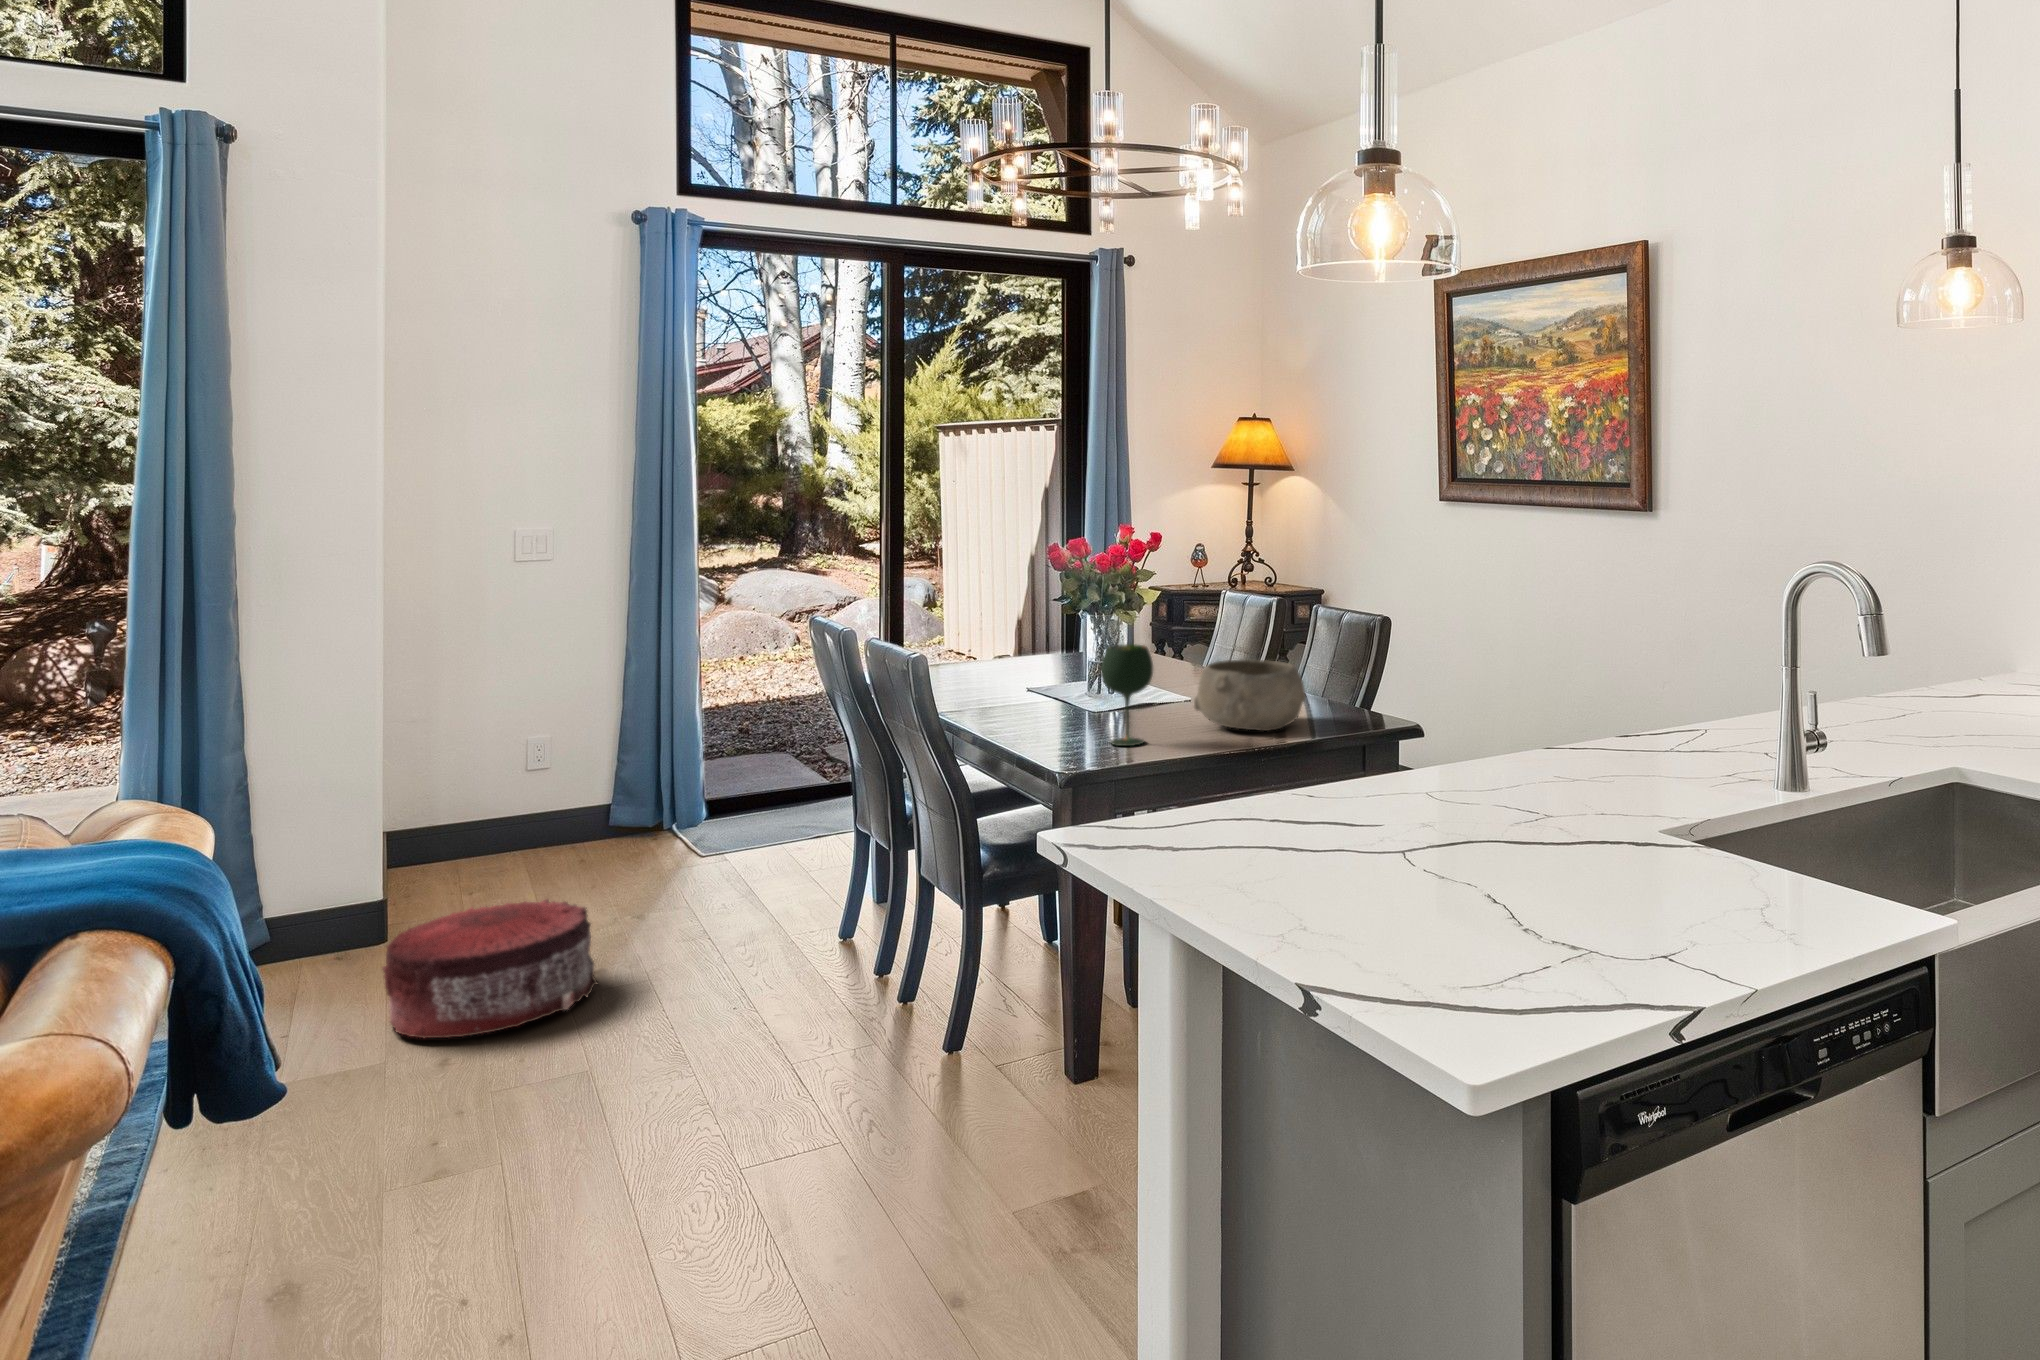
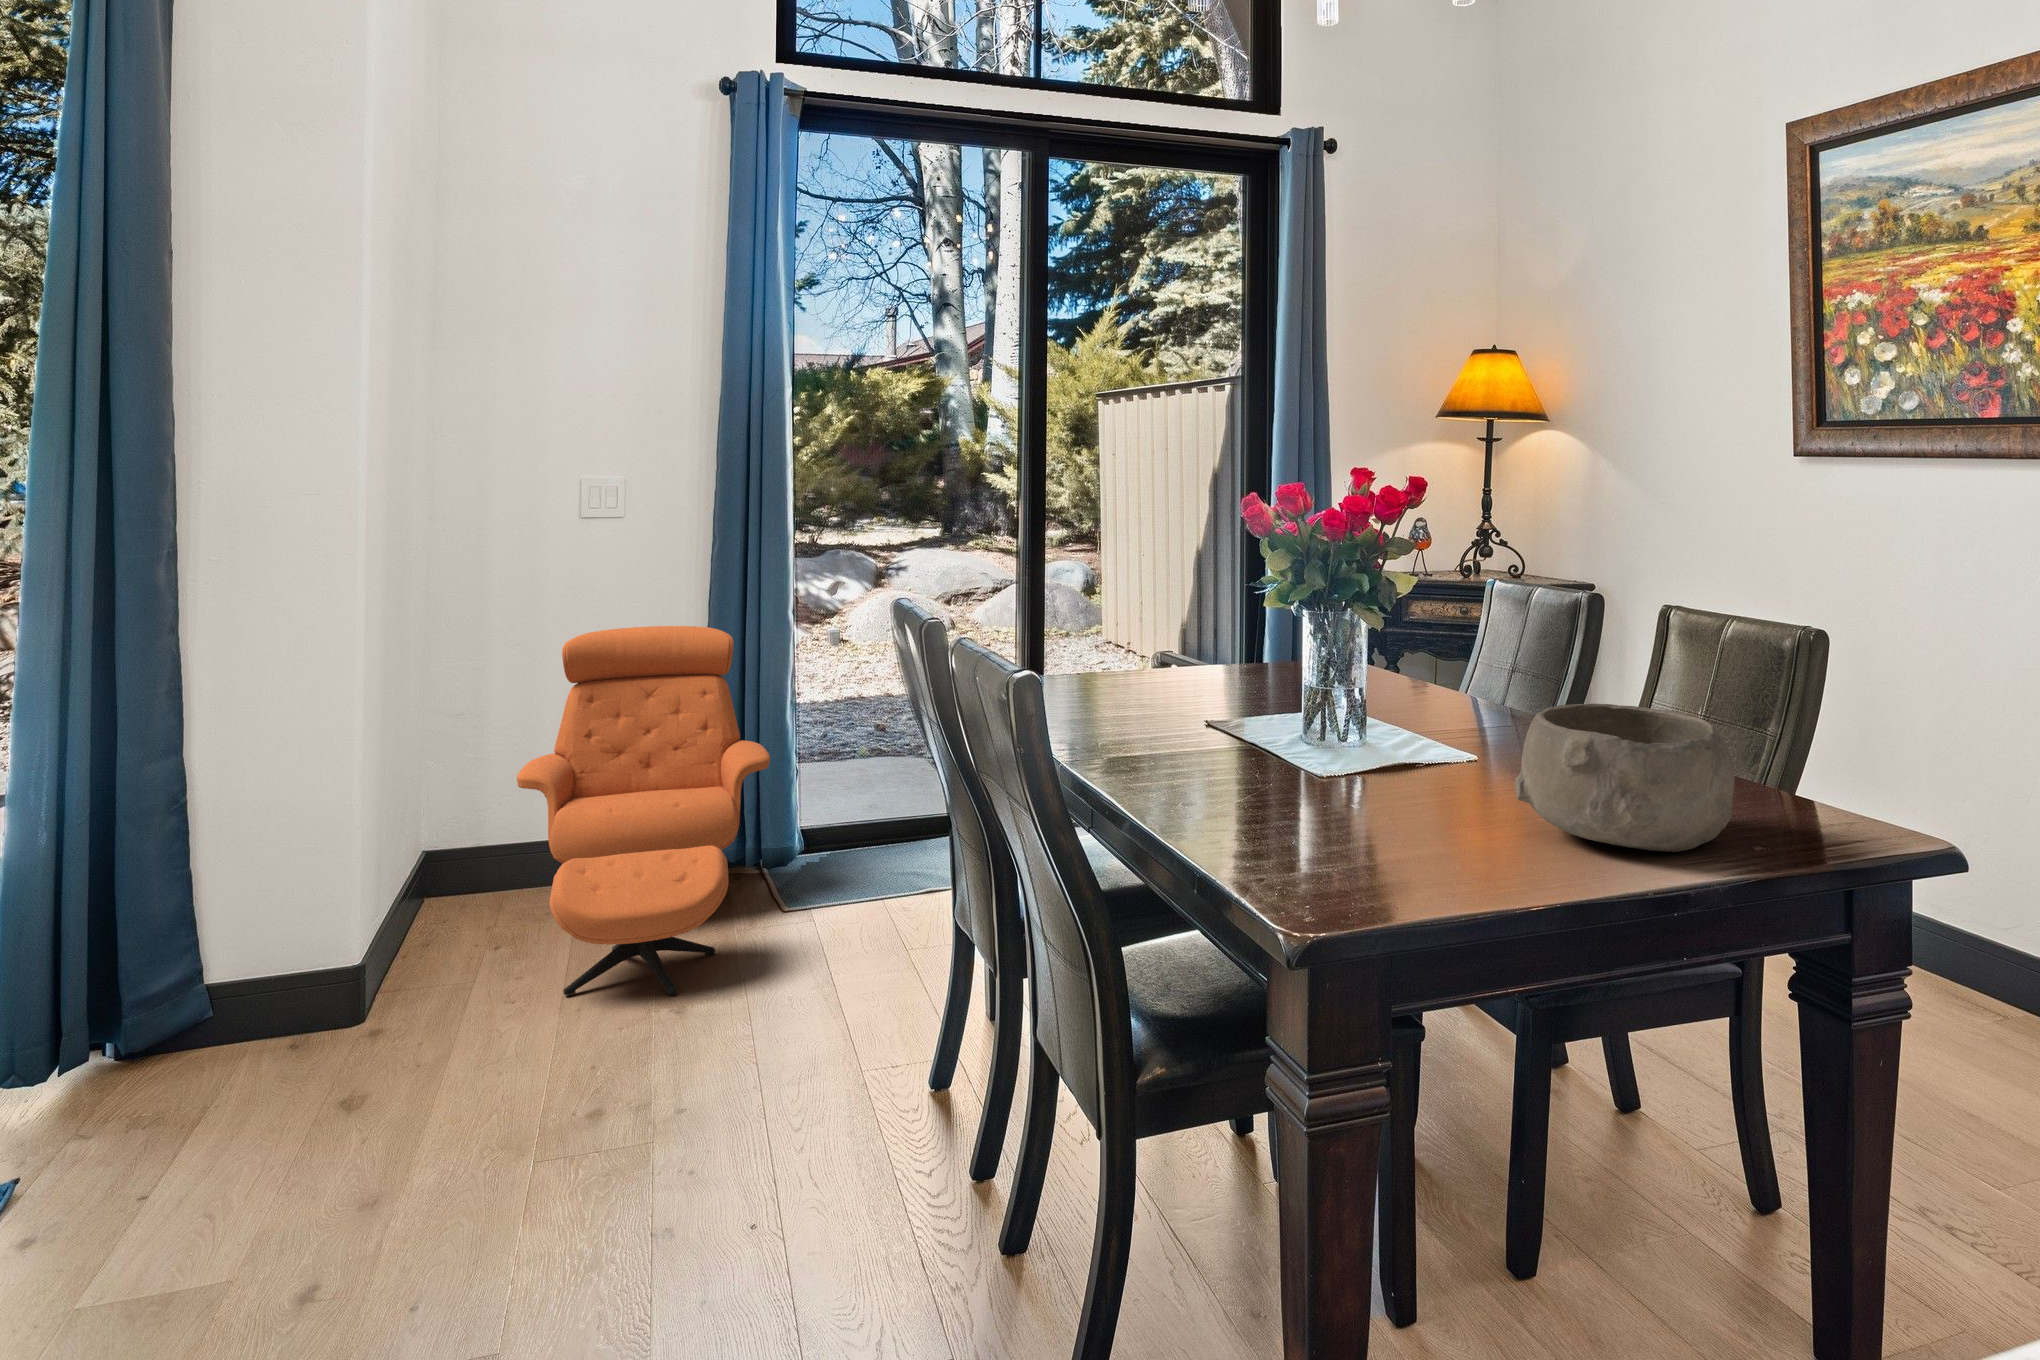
wine glass: present [1101,644,1153,746] -> none [1349,673,1452,877]
armchair: none [478,646,685,917] -> present [517,626,770,995]
pouf: present [382,899,598,1038] -> none [250,999,568,1244]

